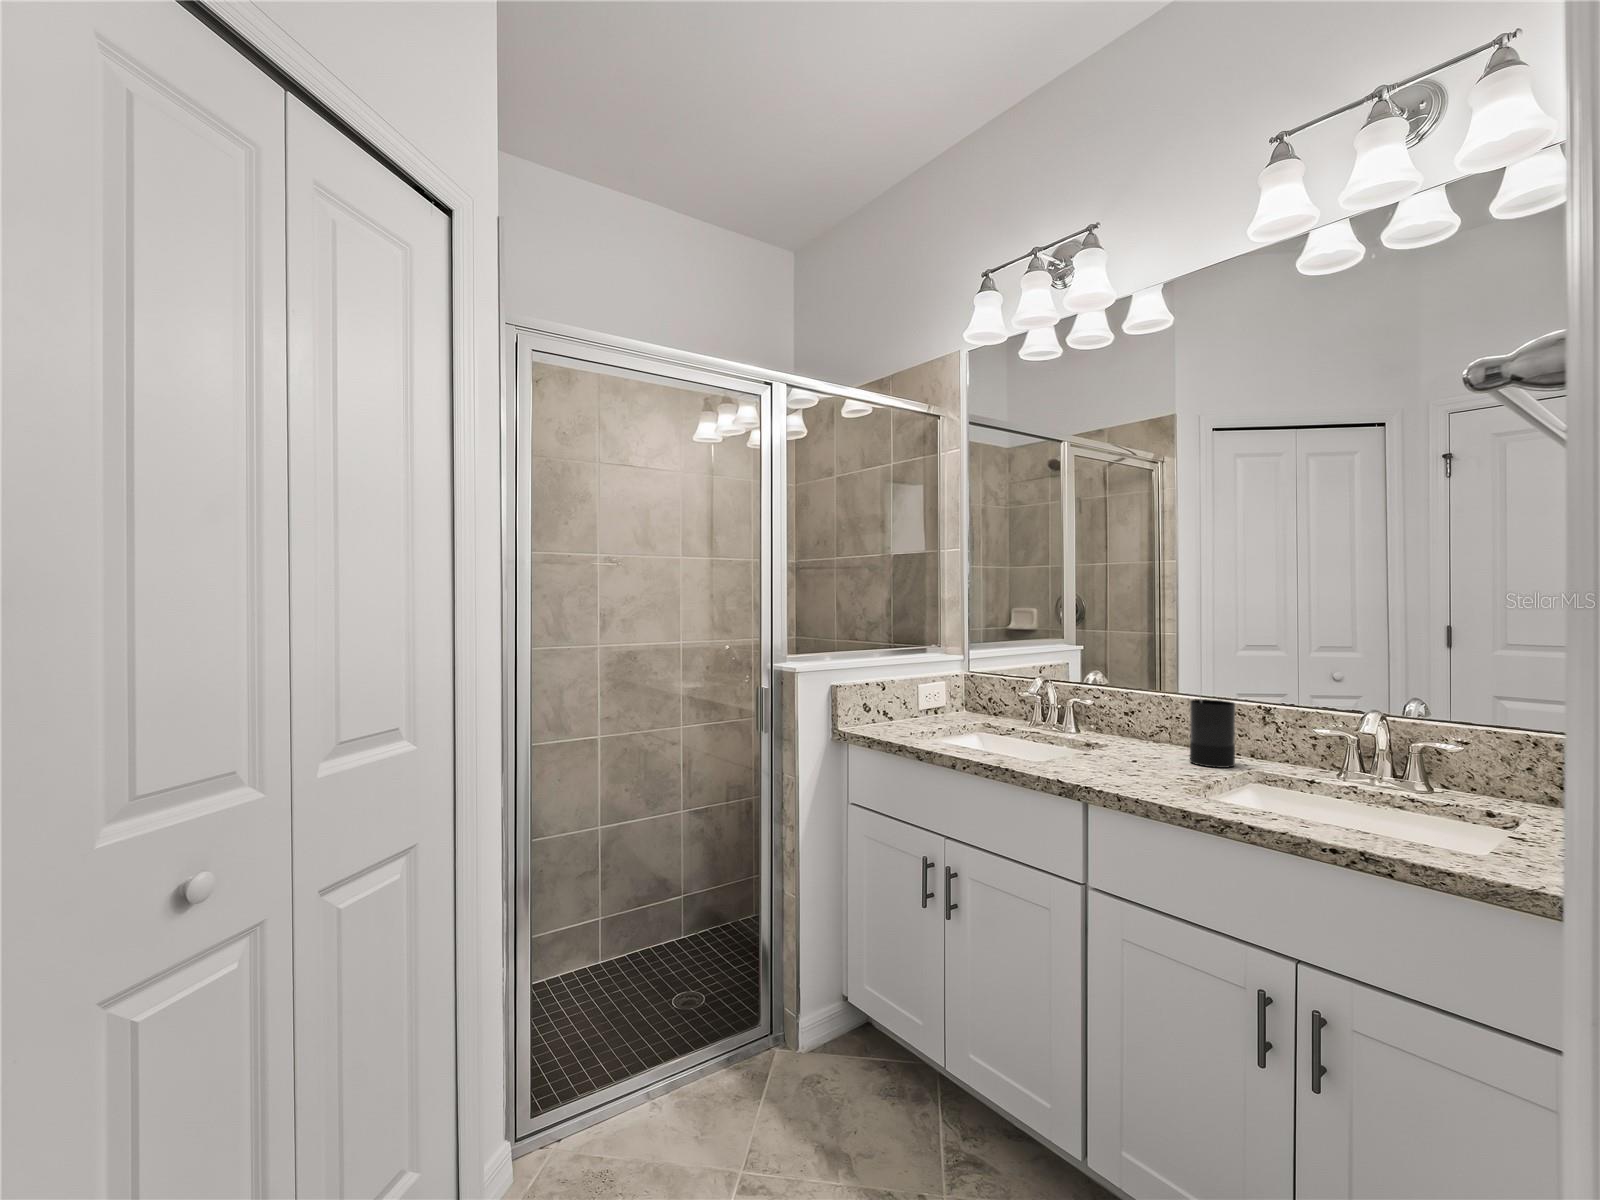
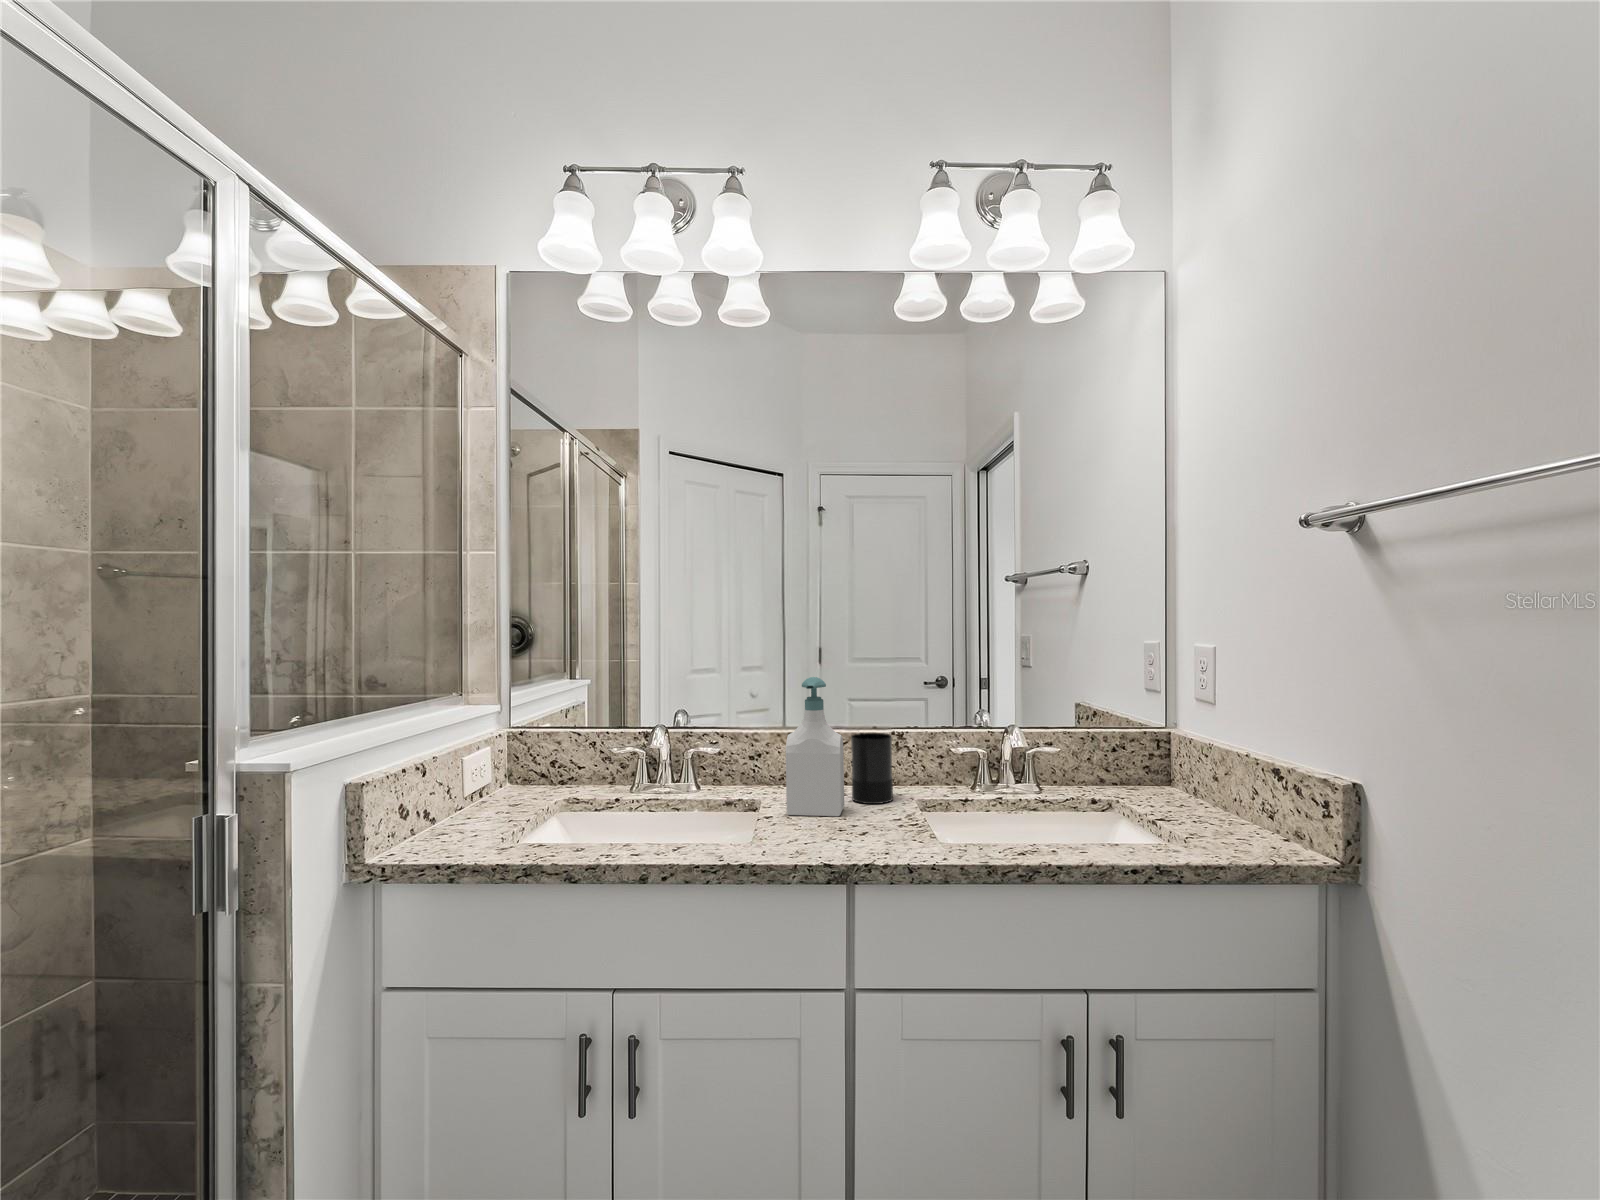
soap bottle: none [1106,638,1168,765] -> present [786,677,844,816]

